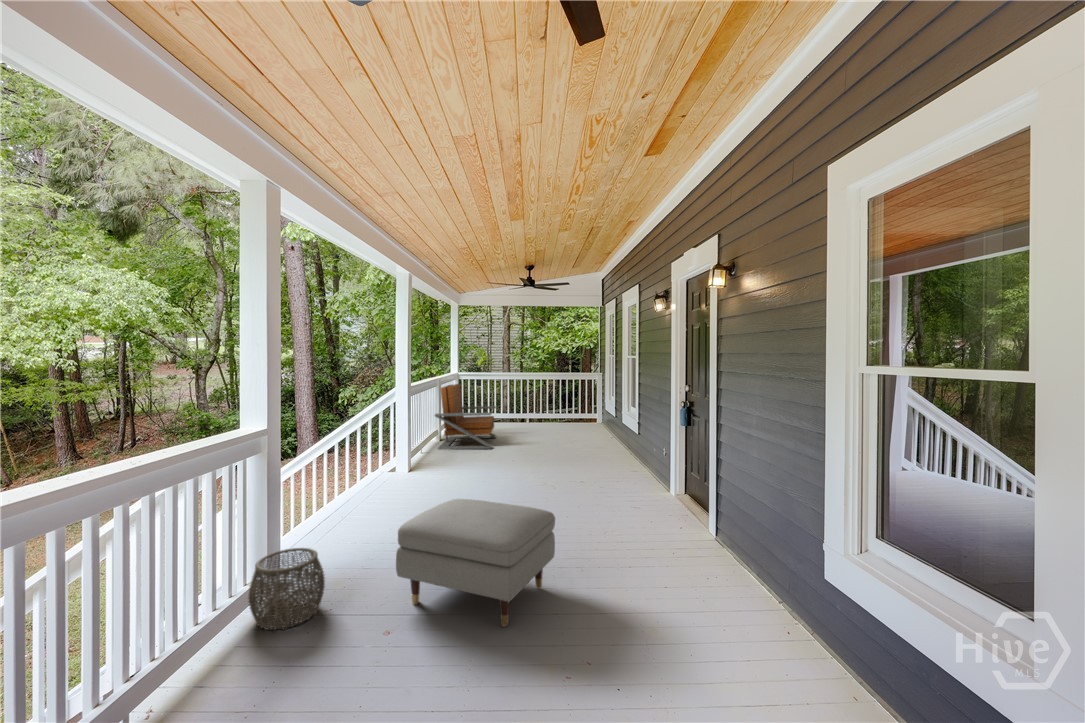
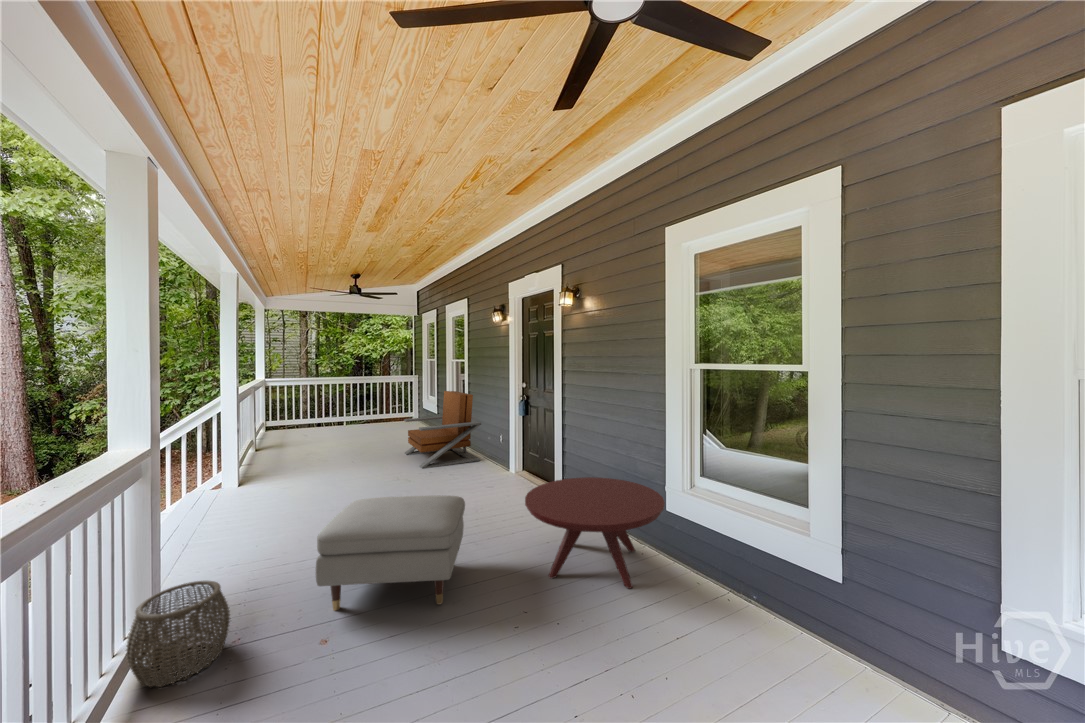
lounge chair: present [435,384,496,450] -> present [404,391,481,469]
coffee table: none [617,512,814,677] -> present [525,477,665,589]

